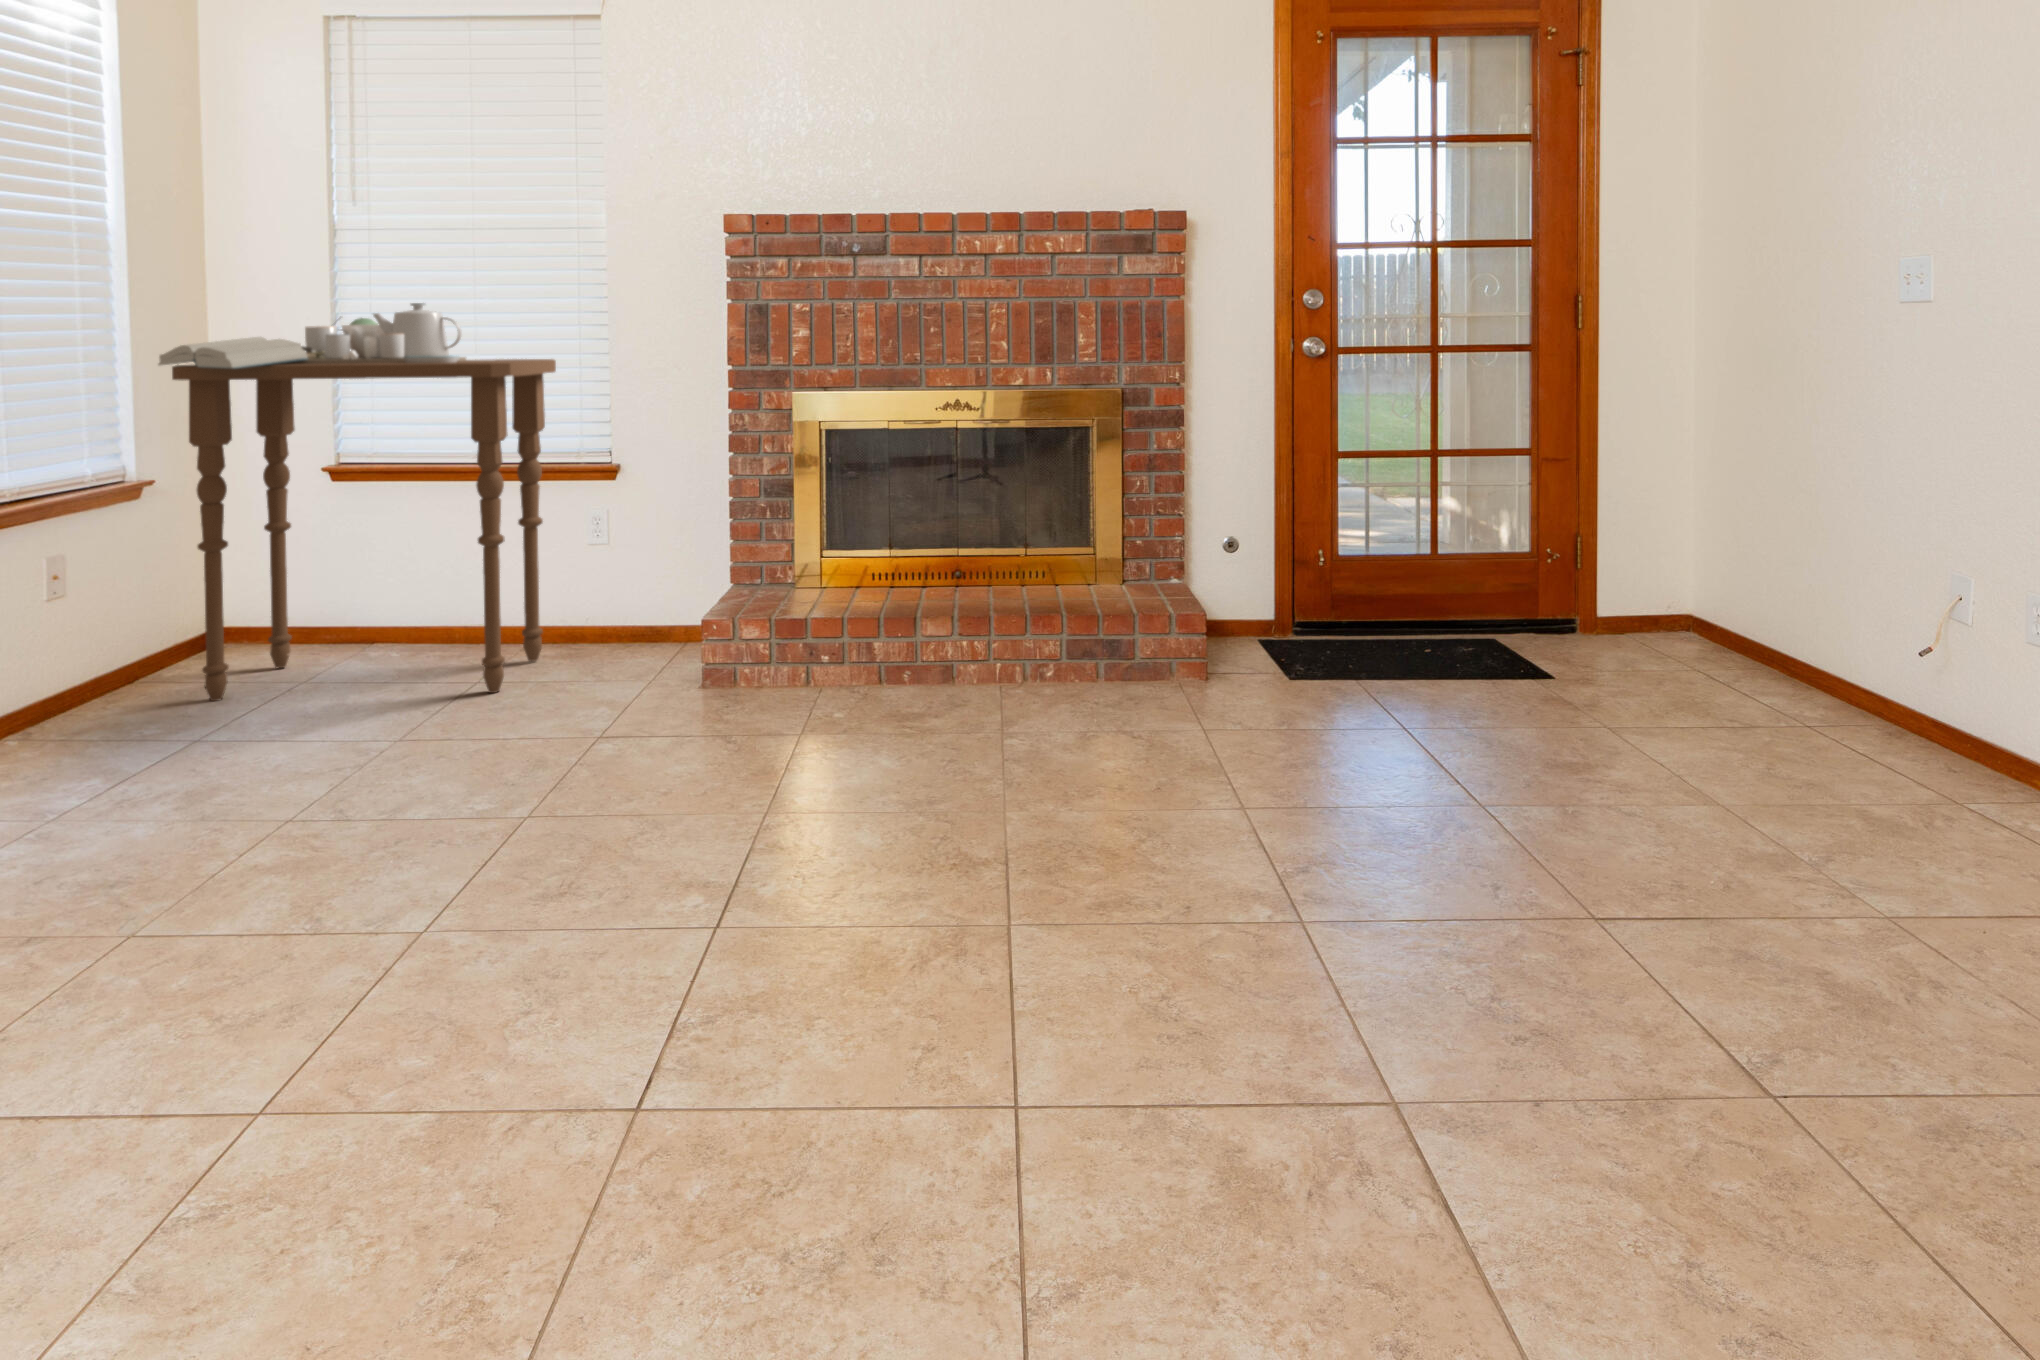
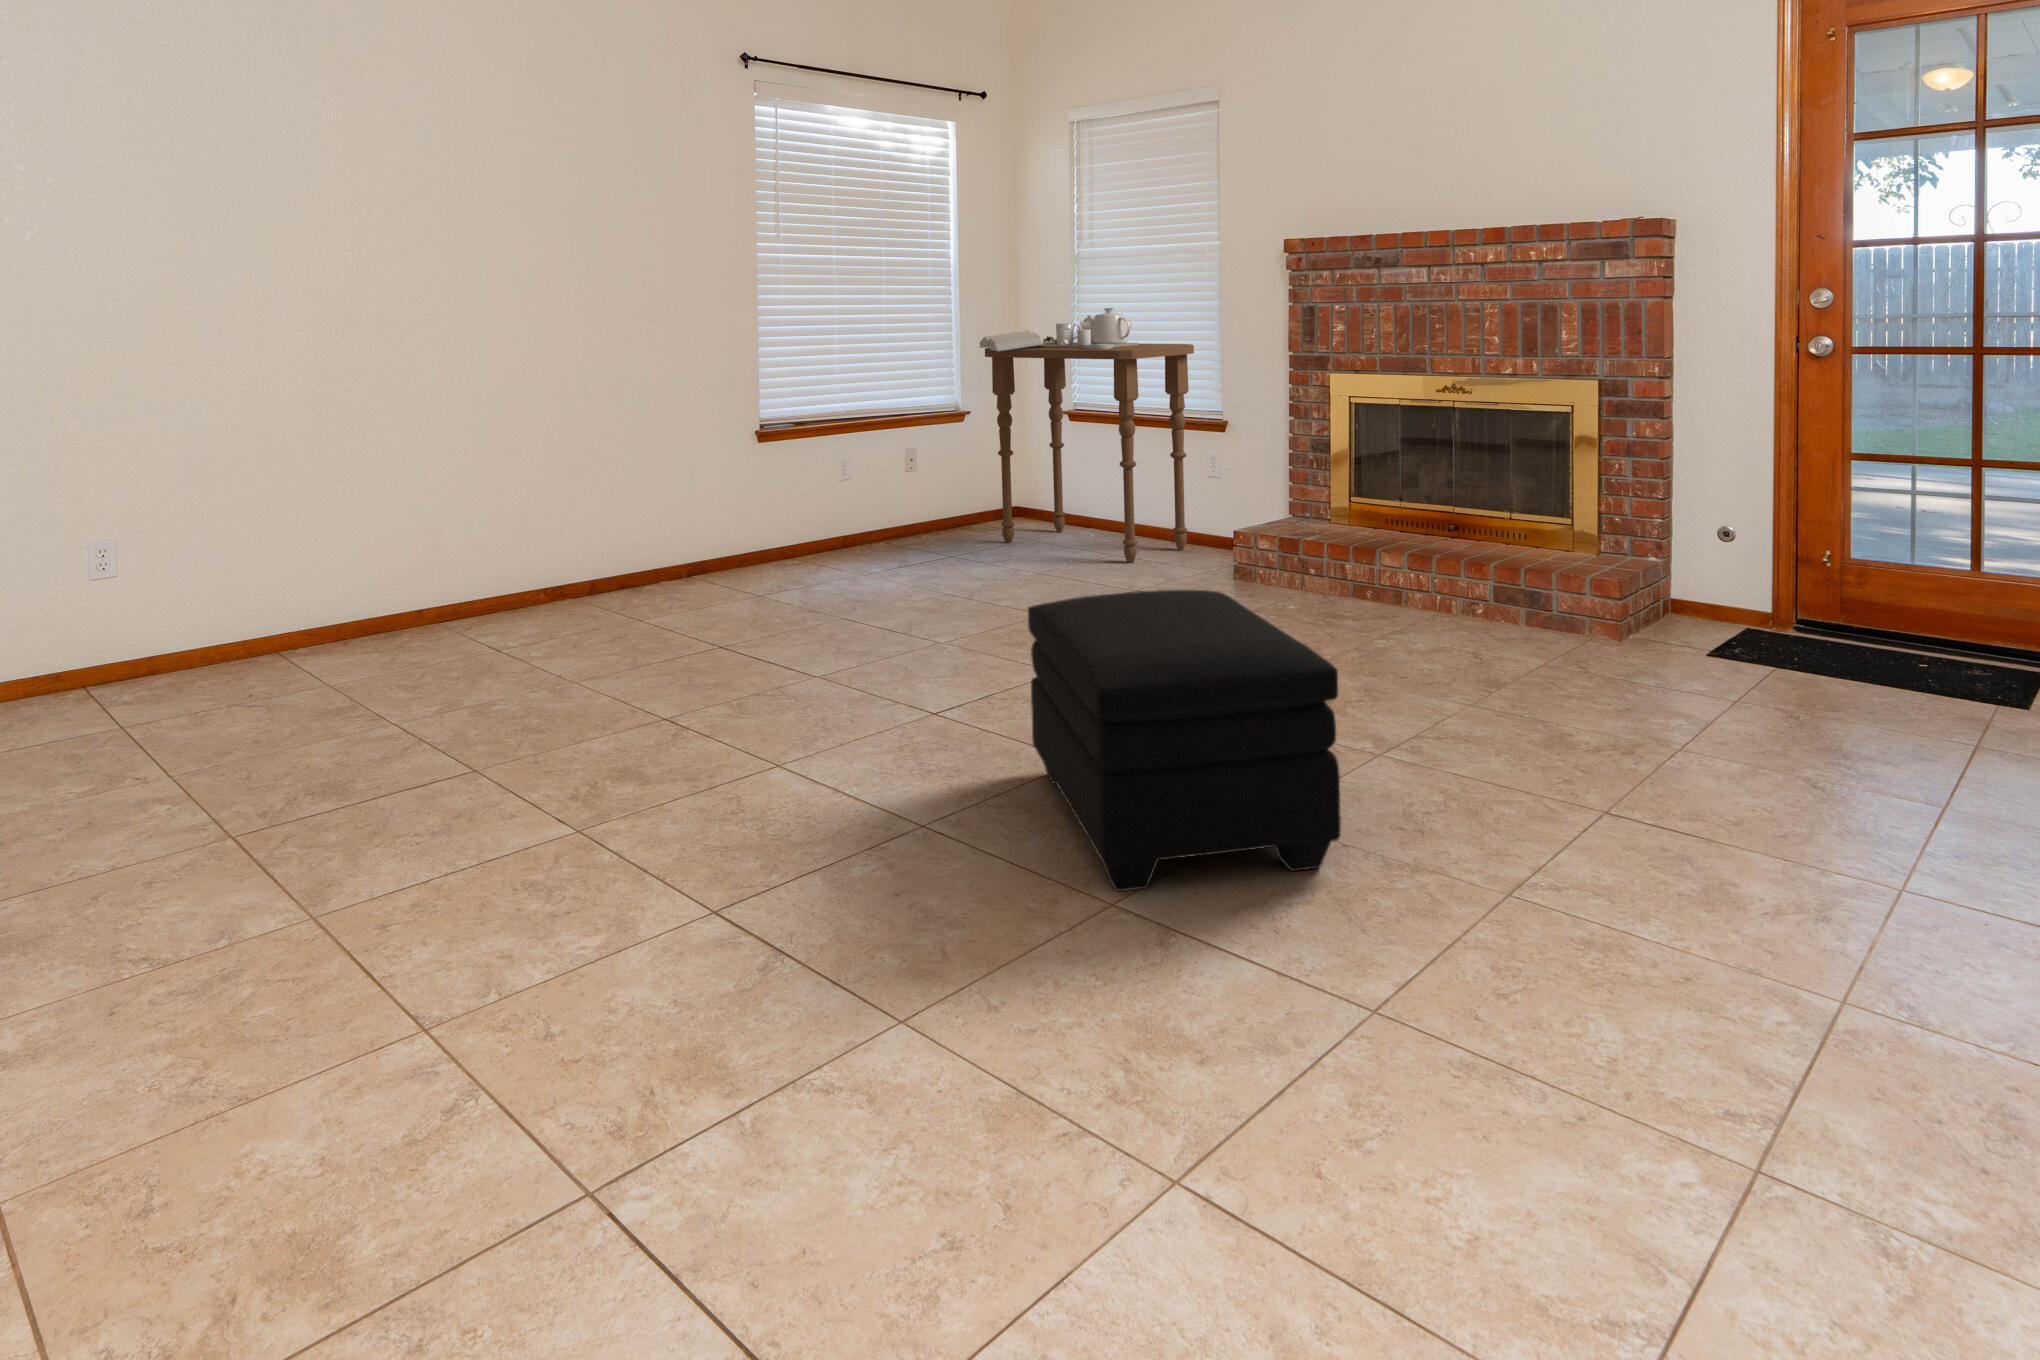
ottoman: none [1061,681,1678,1230] -> present [1028,590,1341,891]

